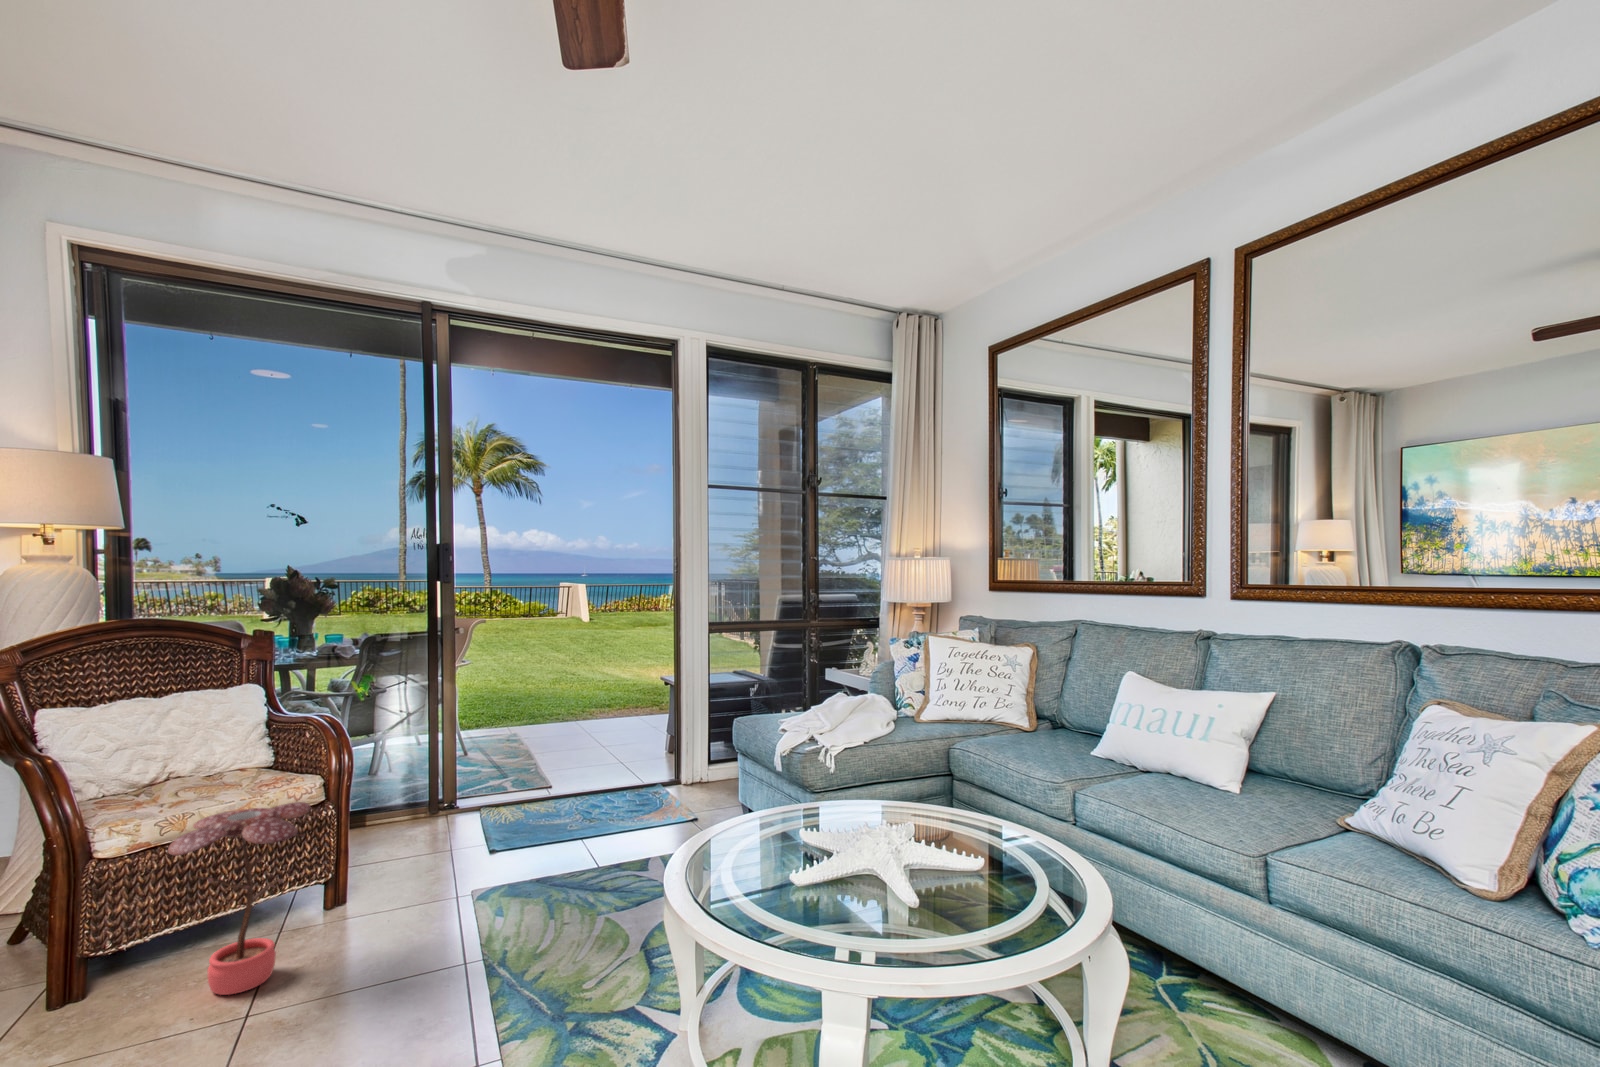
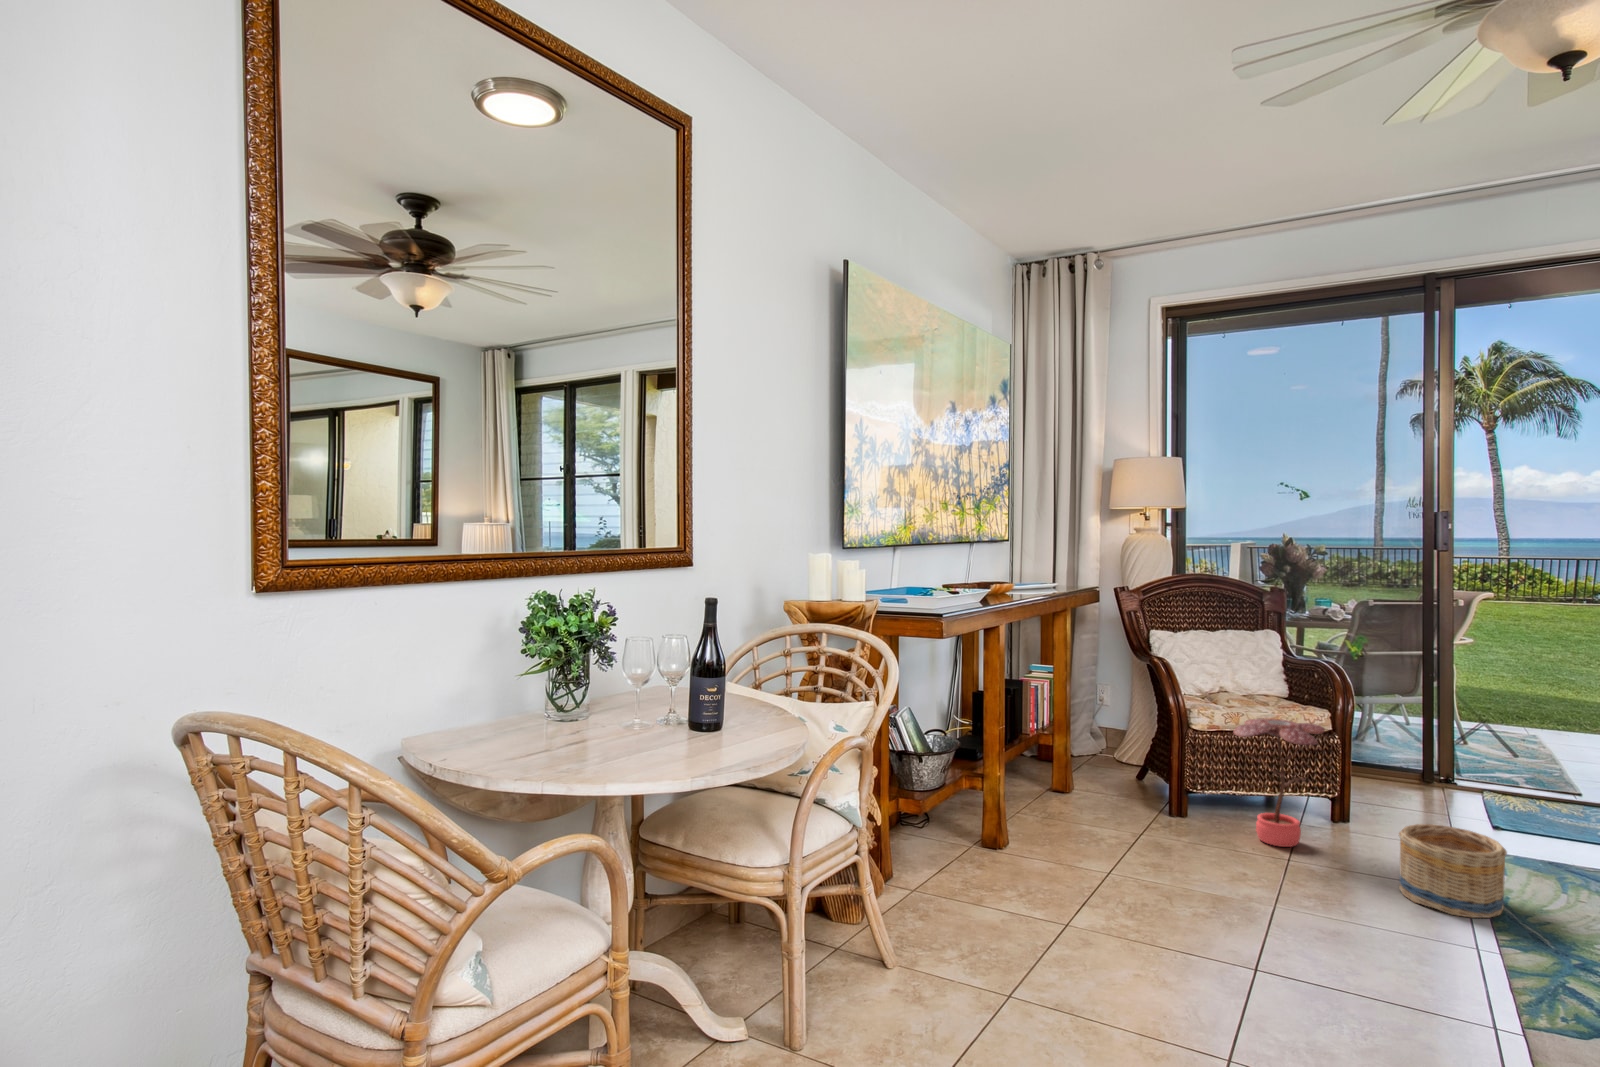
basket: none [398,887,512,1010] -> present [1399,824,1507,918]

